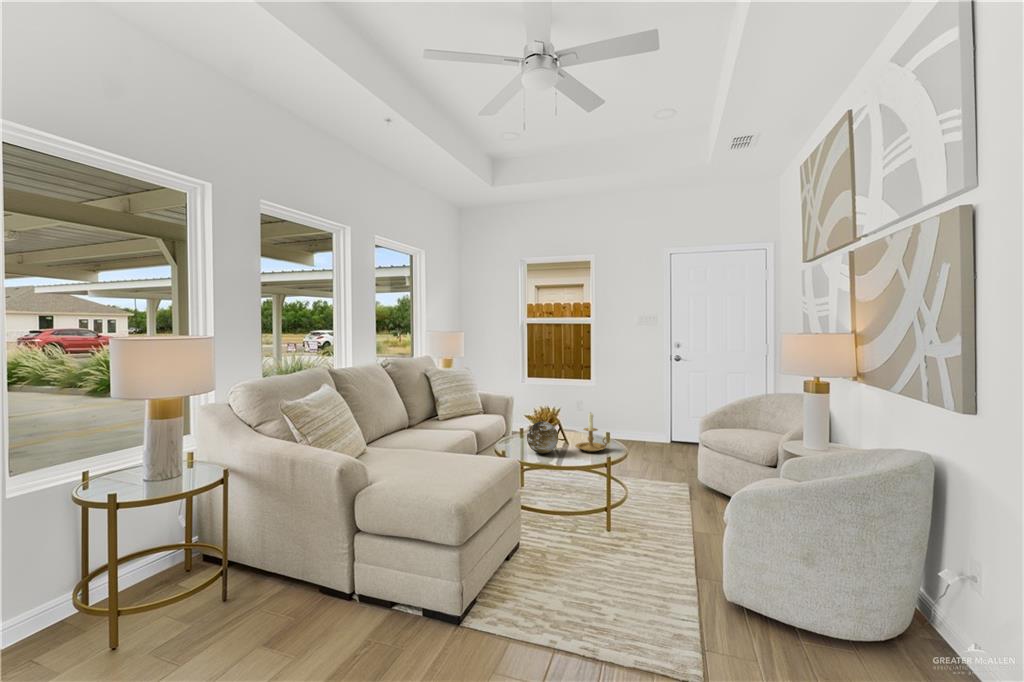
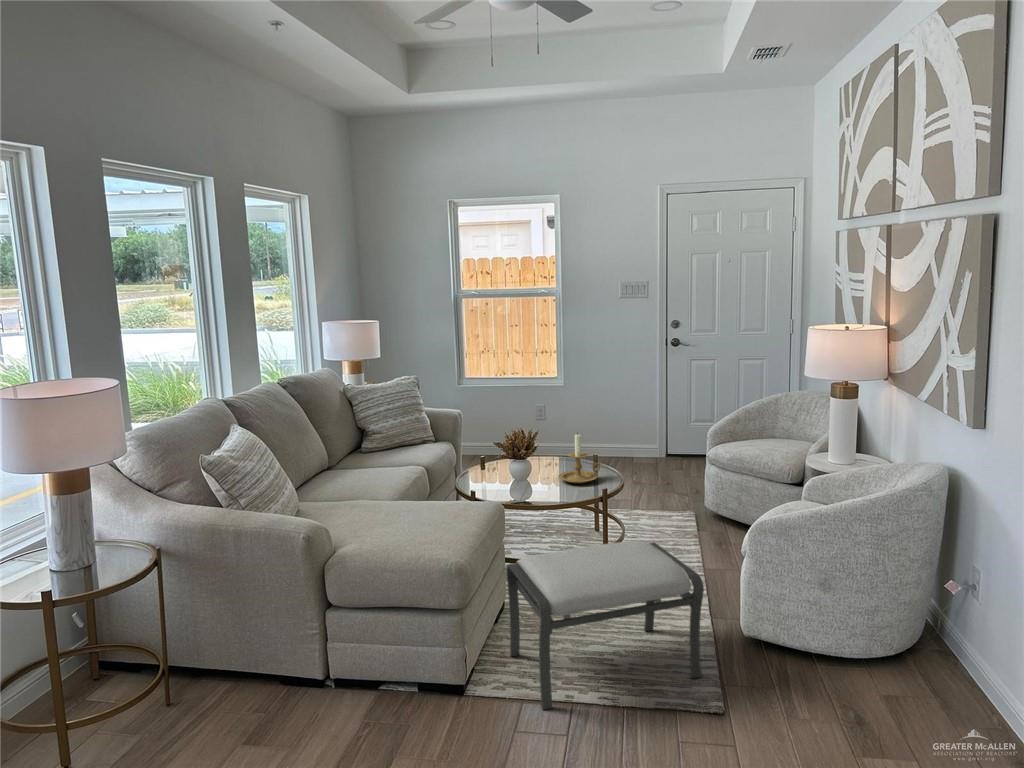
decorative orb: present [527,422,558,454] -> none [497,450,538,491]
ottoman: none [511,500,683,653] -> present [506,541,704,710]

